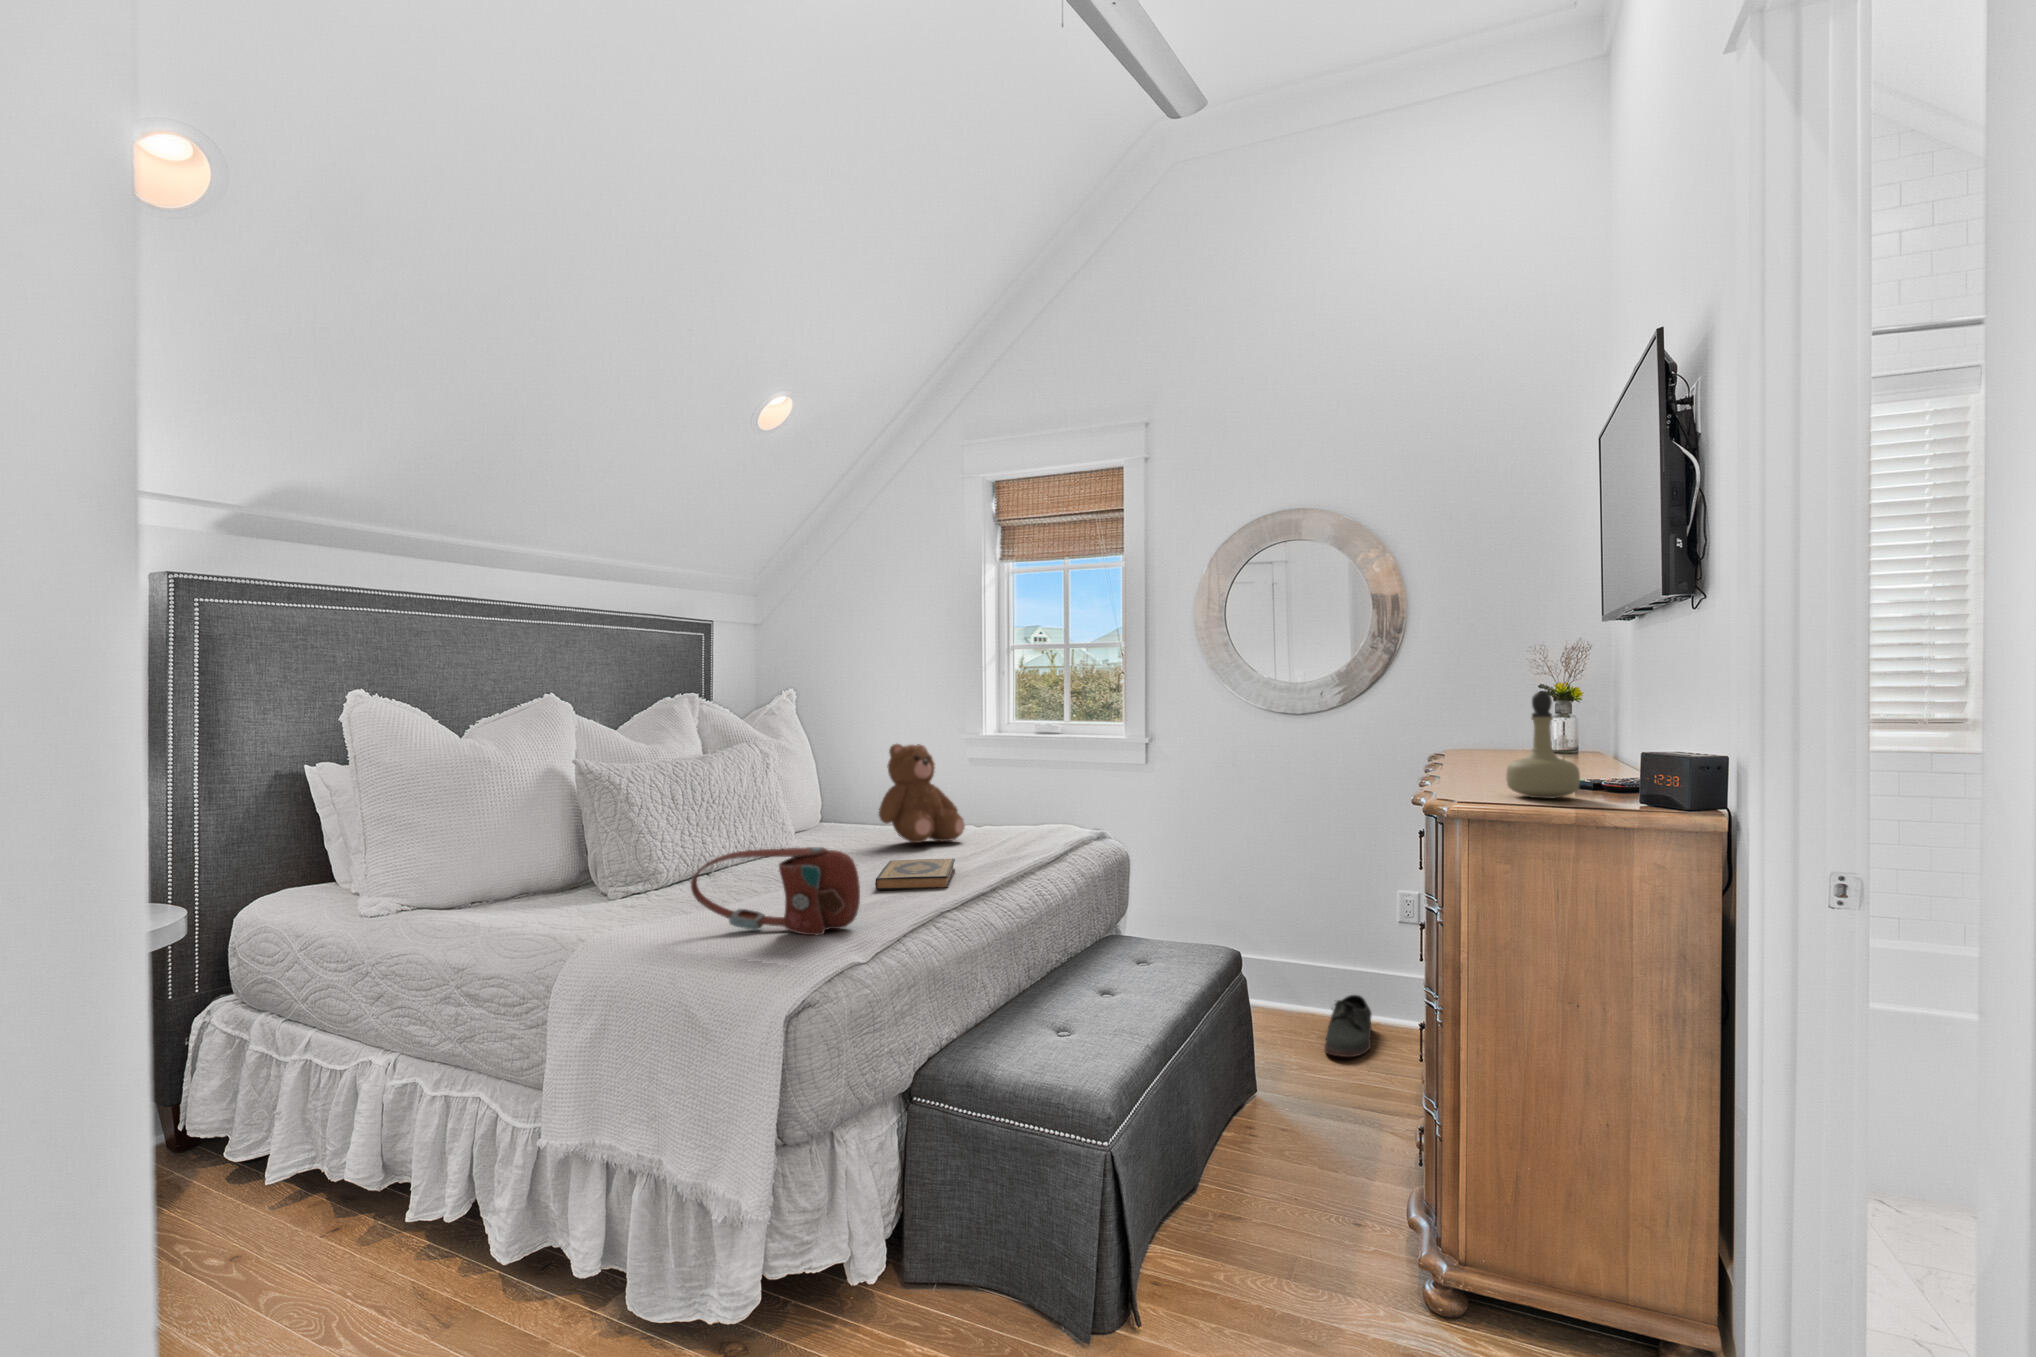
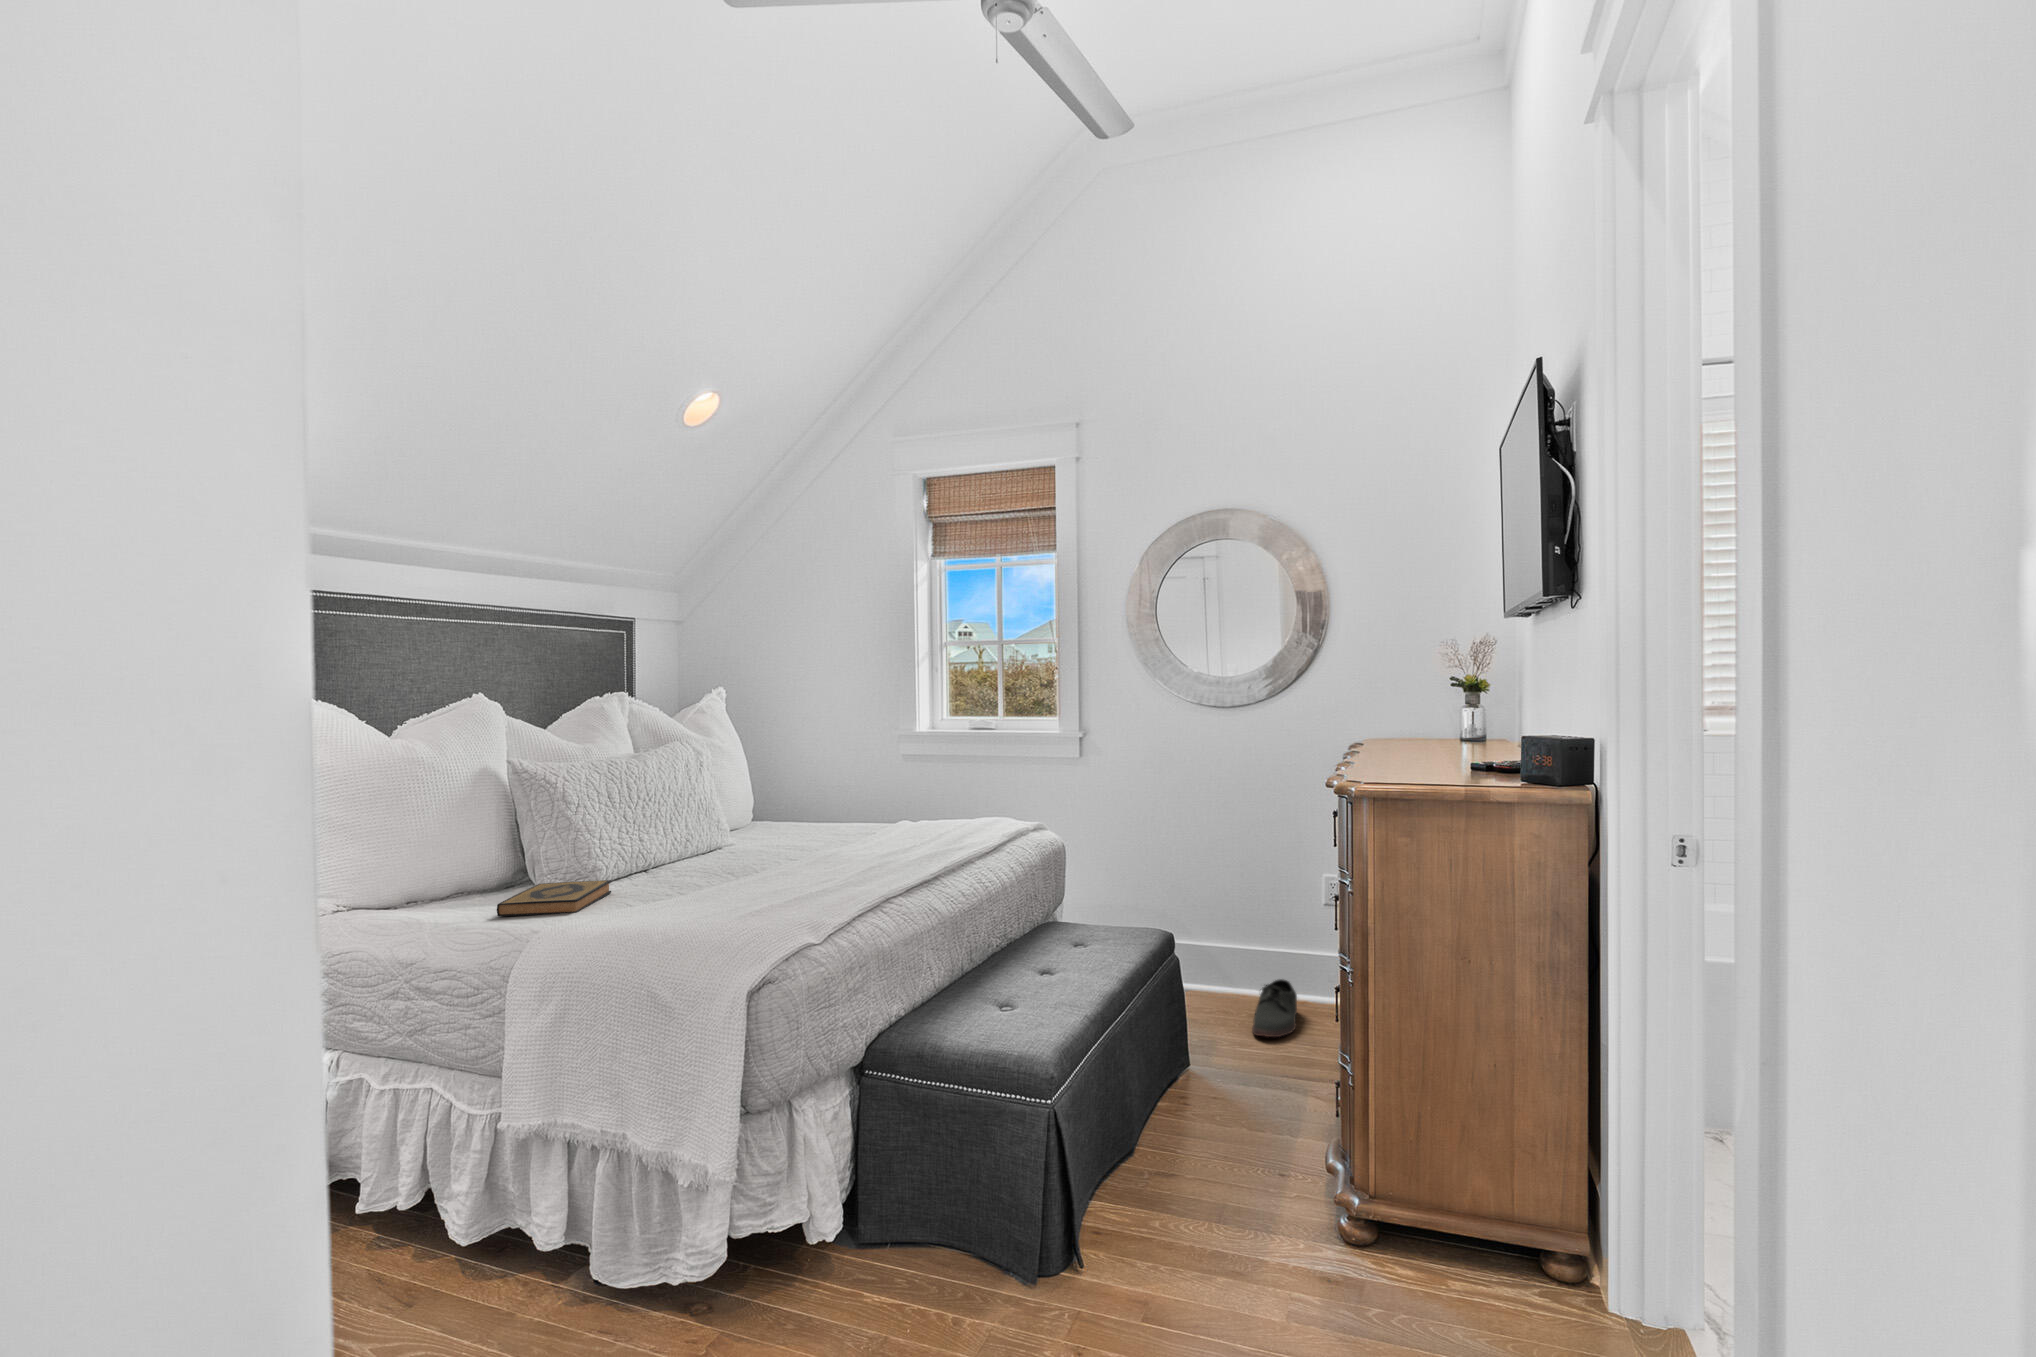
perfume bottle: present [1506,691,1580,798] -> none [1409,681,1472,777]
teddy bear: present [879,744,965,843] -> none [813,740,901,840]
handbag: present [691,847,860,935] -> none [646,834,812,919]
hardback book: present [875,859,955,890] -> present [497,880,611,916]

